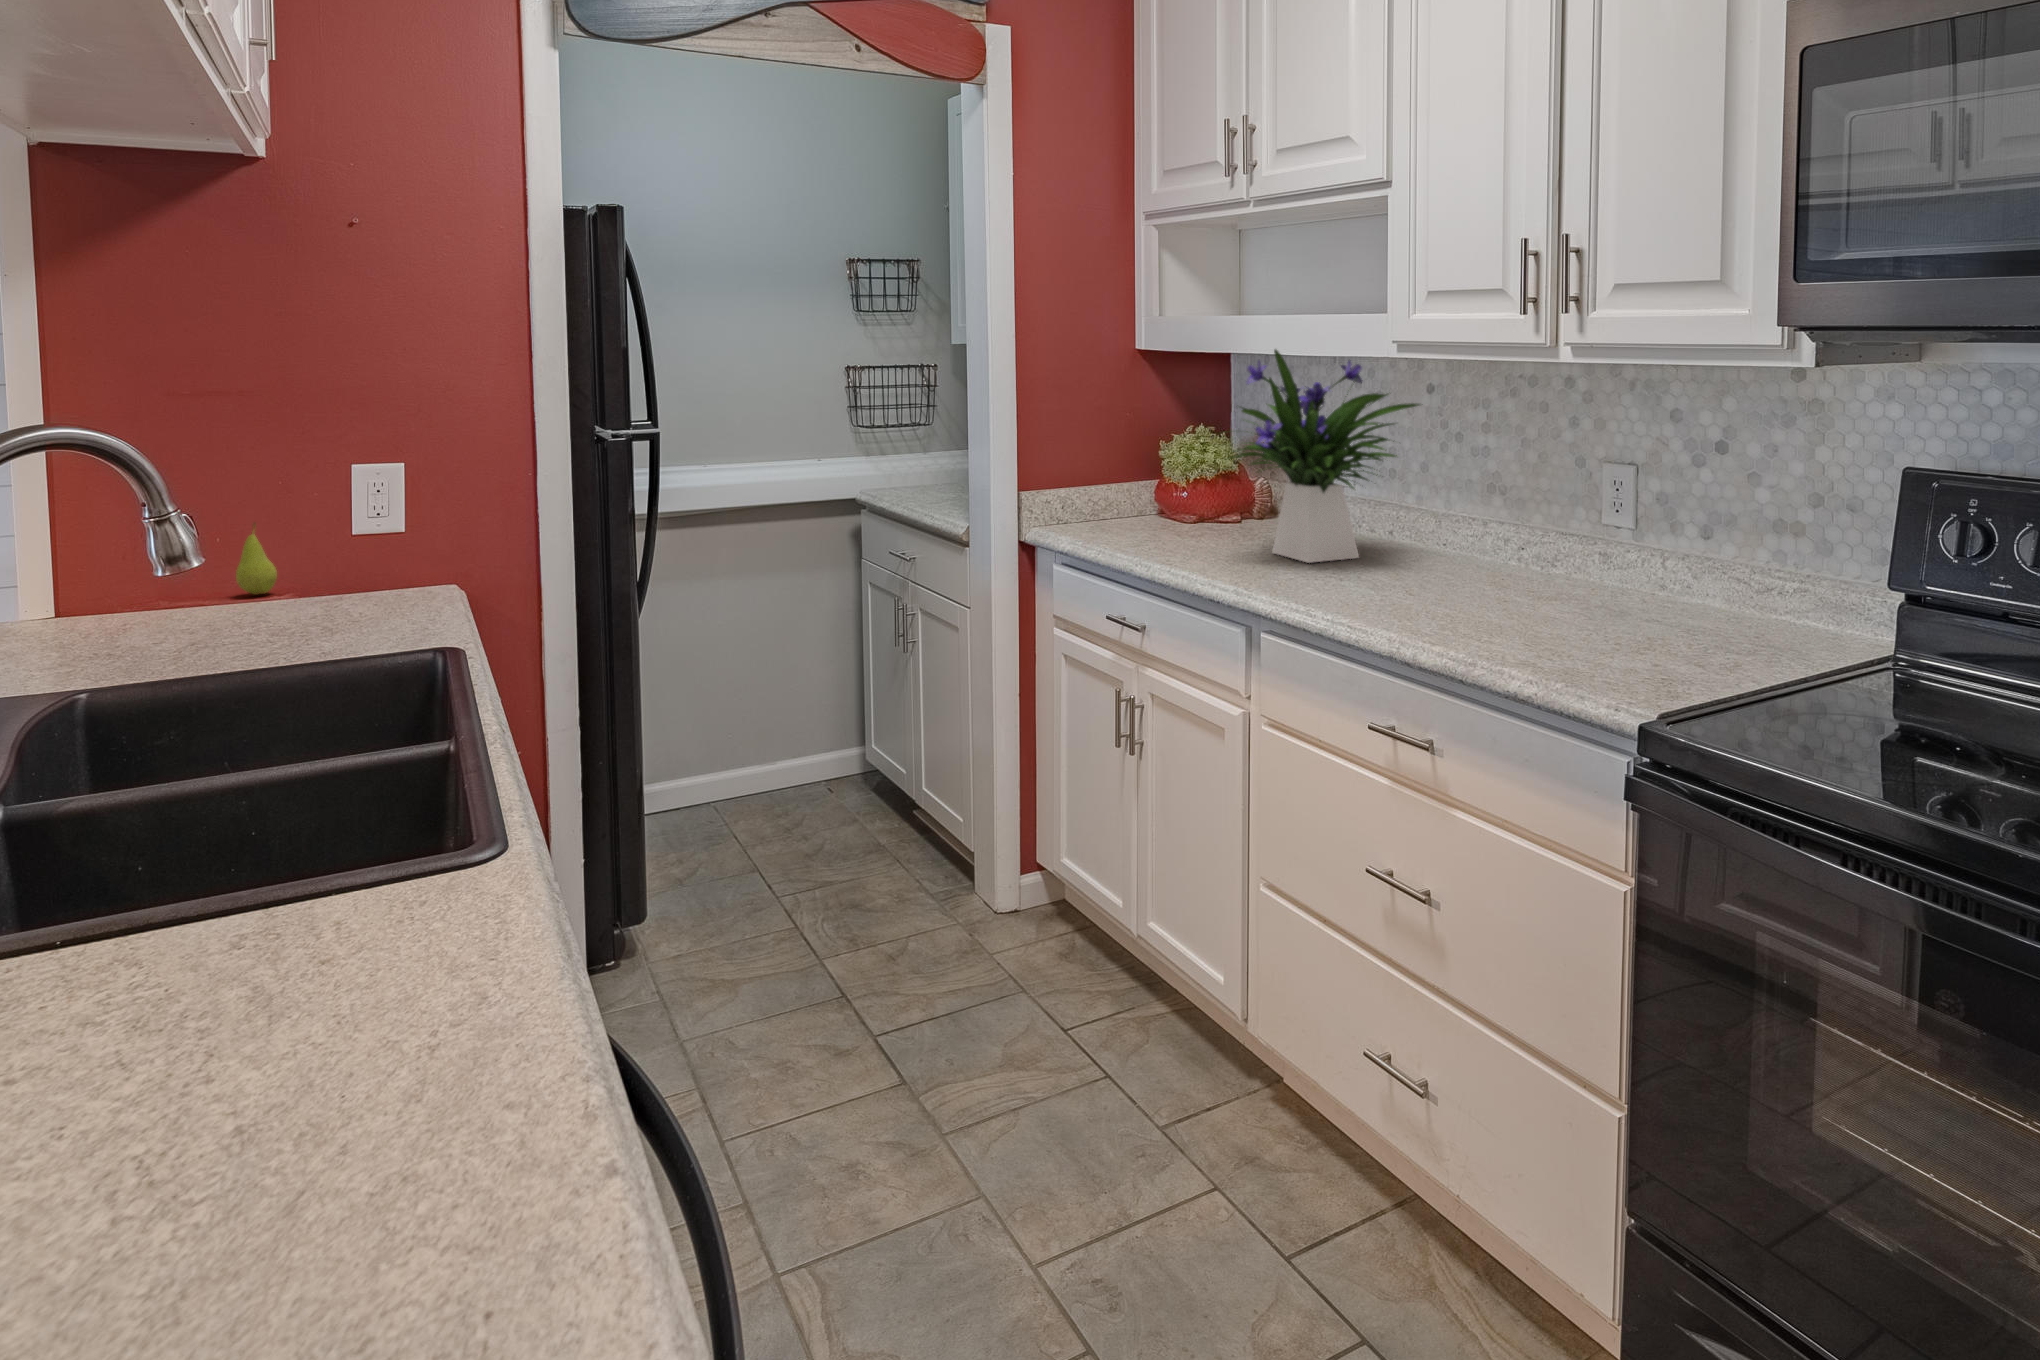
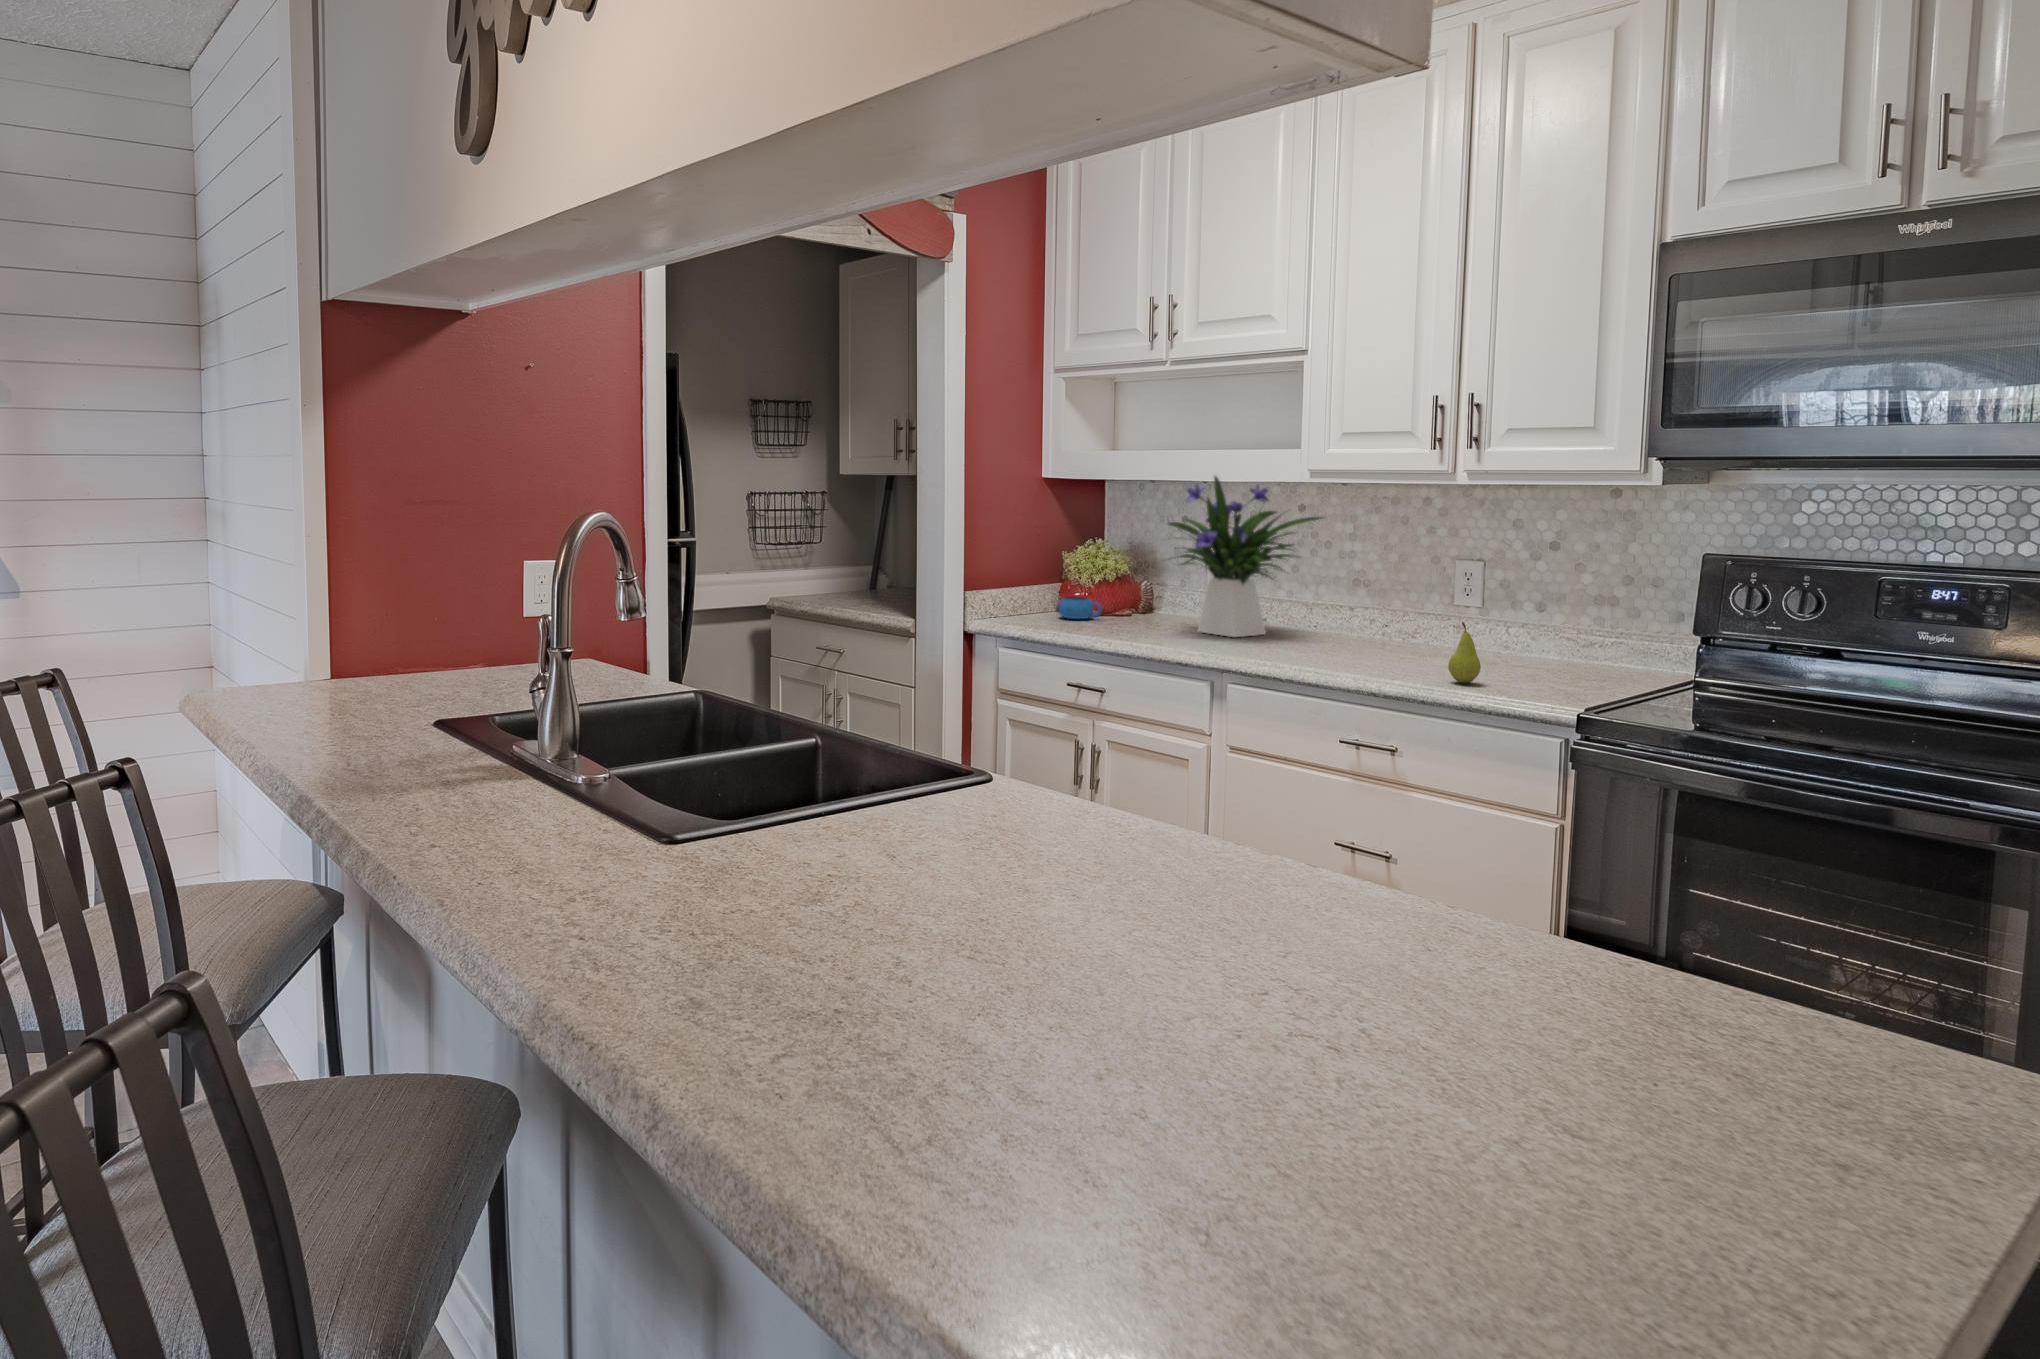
mug: none [1124,502,1175,531] -> present [1058,597,1102,619]
fruit: present [236,523,277,595] -> present [1448,622,1481,683]

